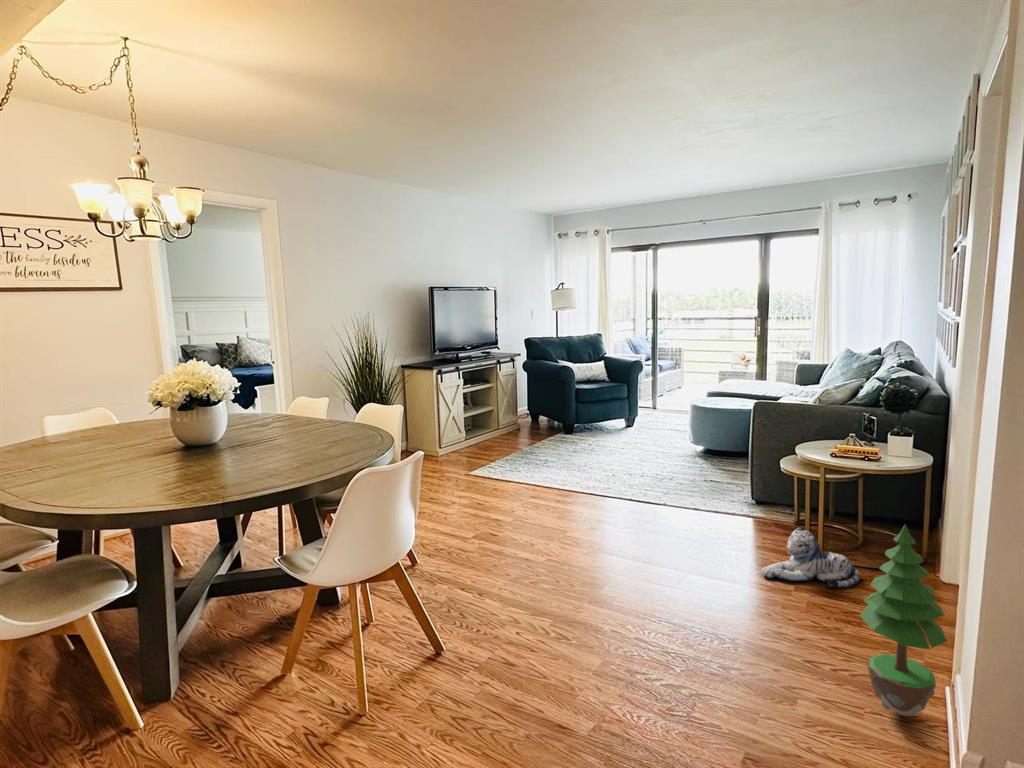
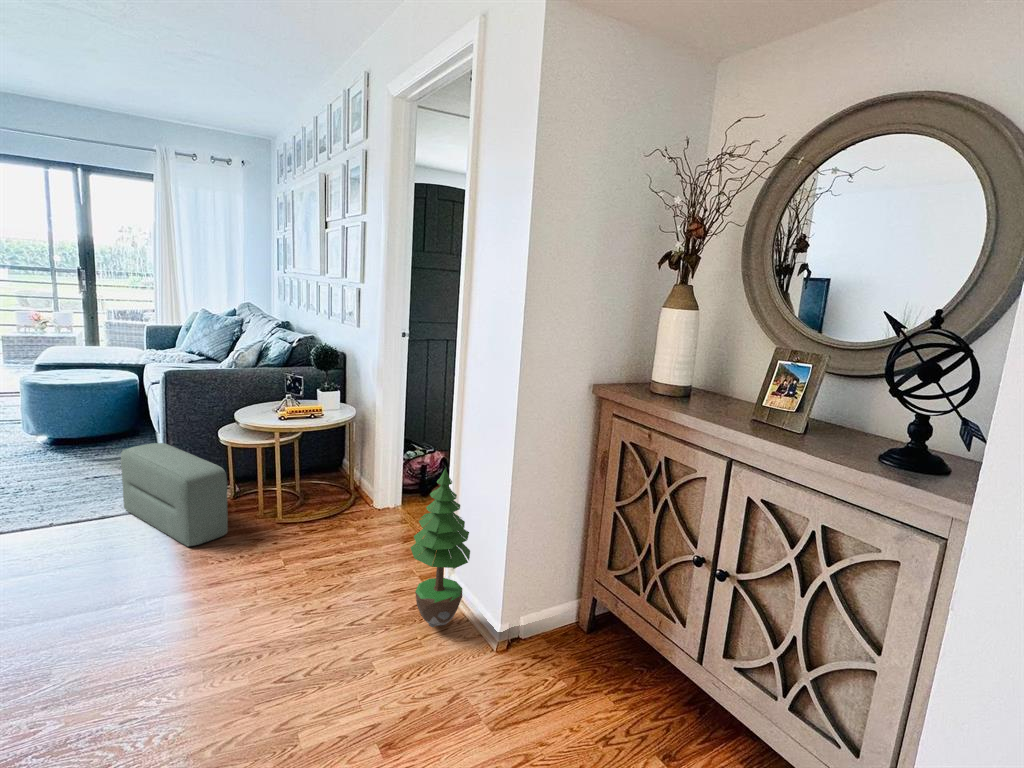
pouf: none [711,460,767,550] -> present [121,443,228,546]
plush toy: present [761,528,860,587] -> none [244,499,328,562]

